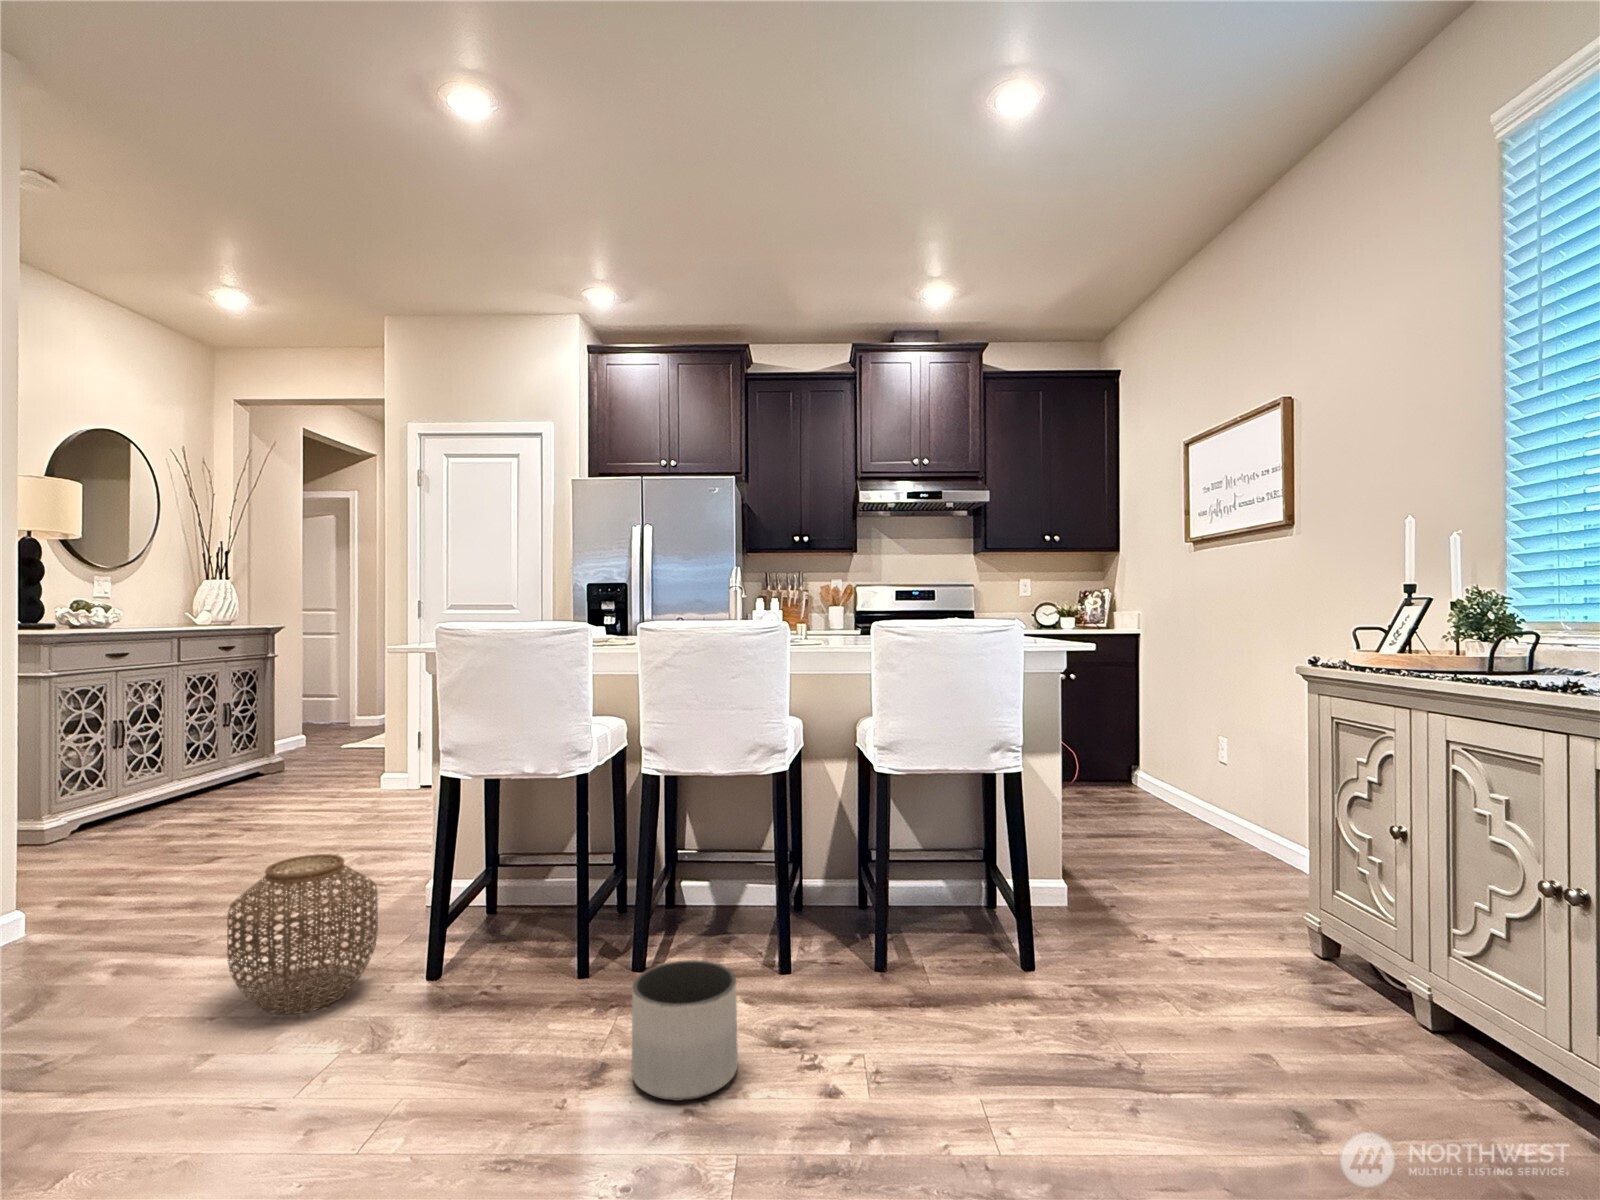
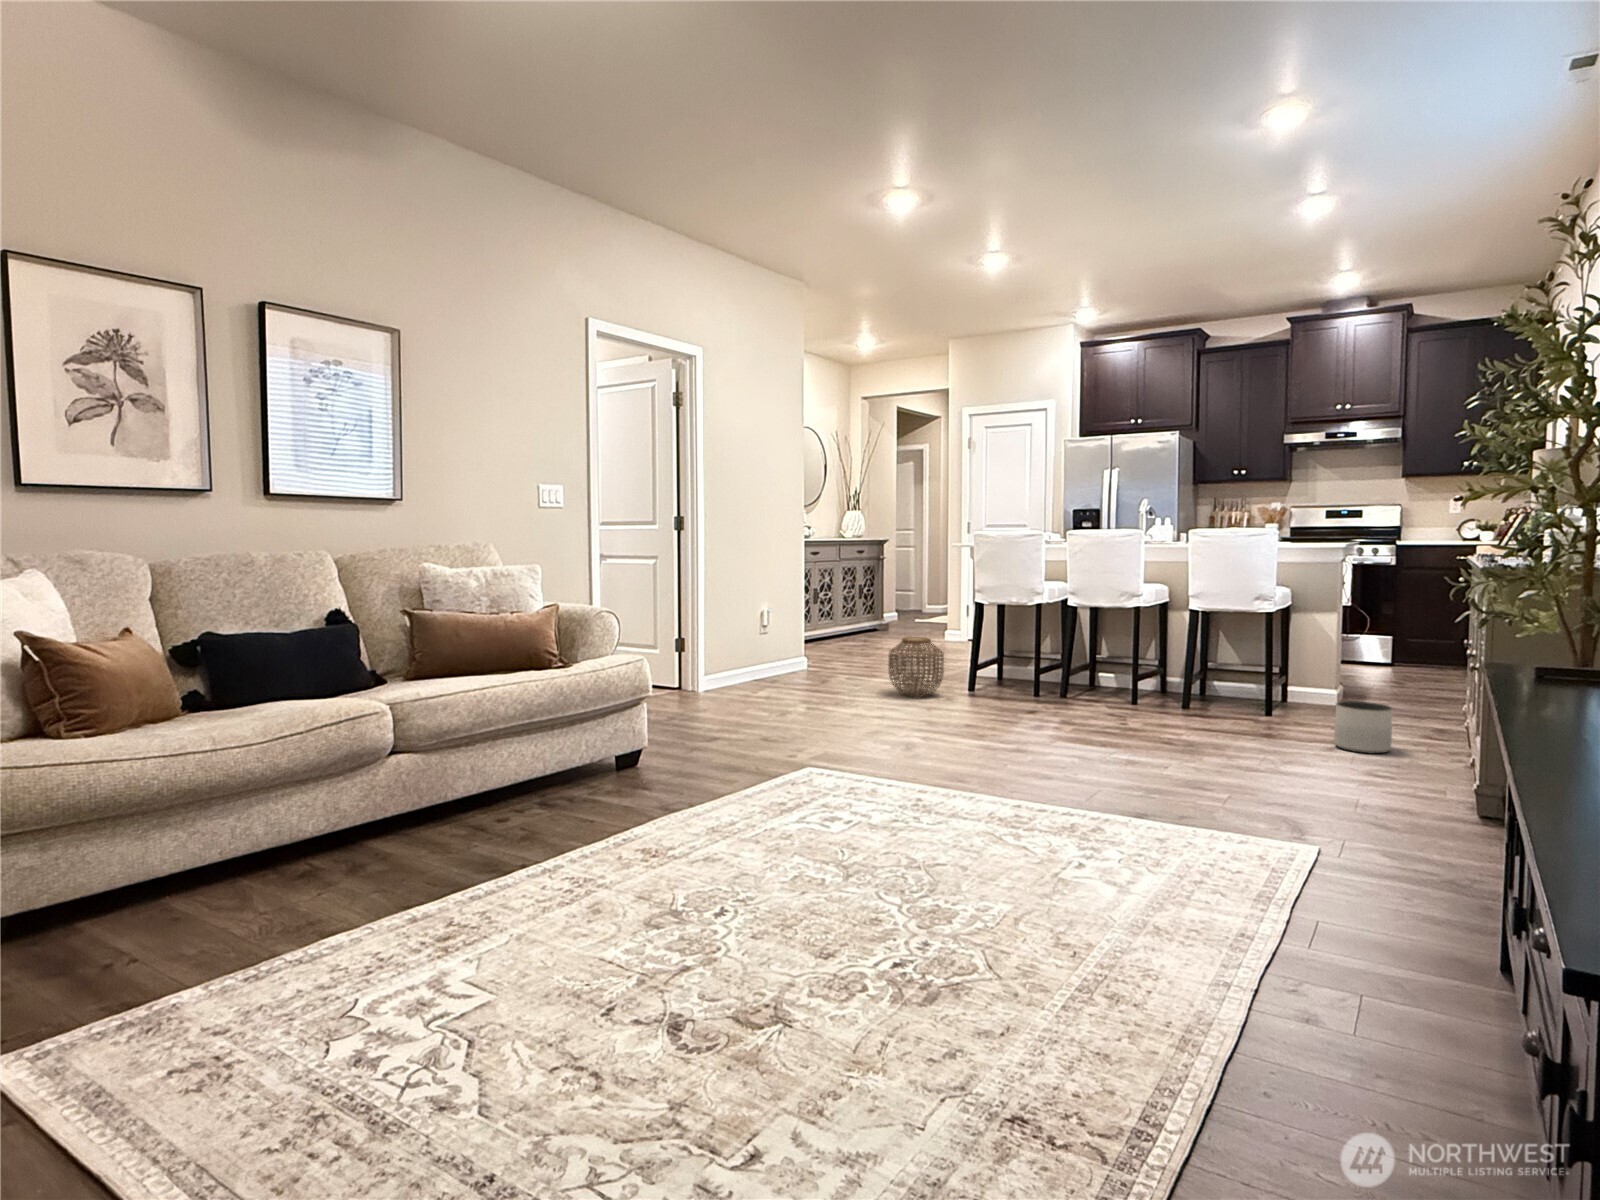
planter: present [632,960,738,1101] -> present [1334,701,1393,753]

